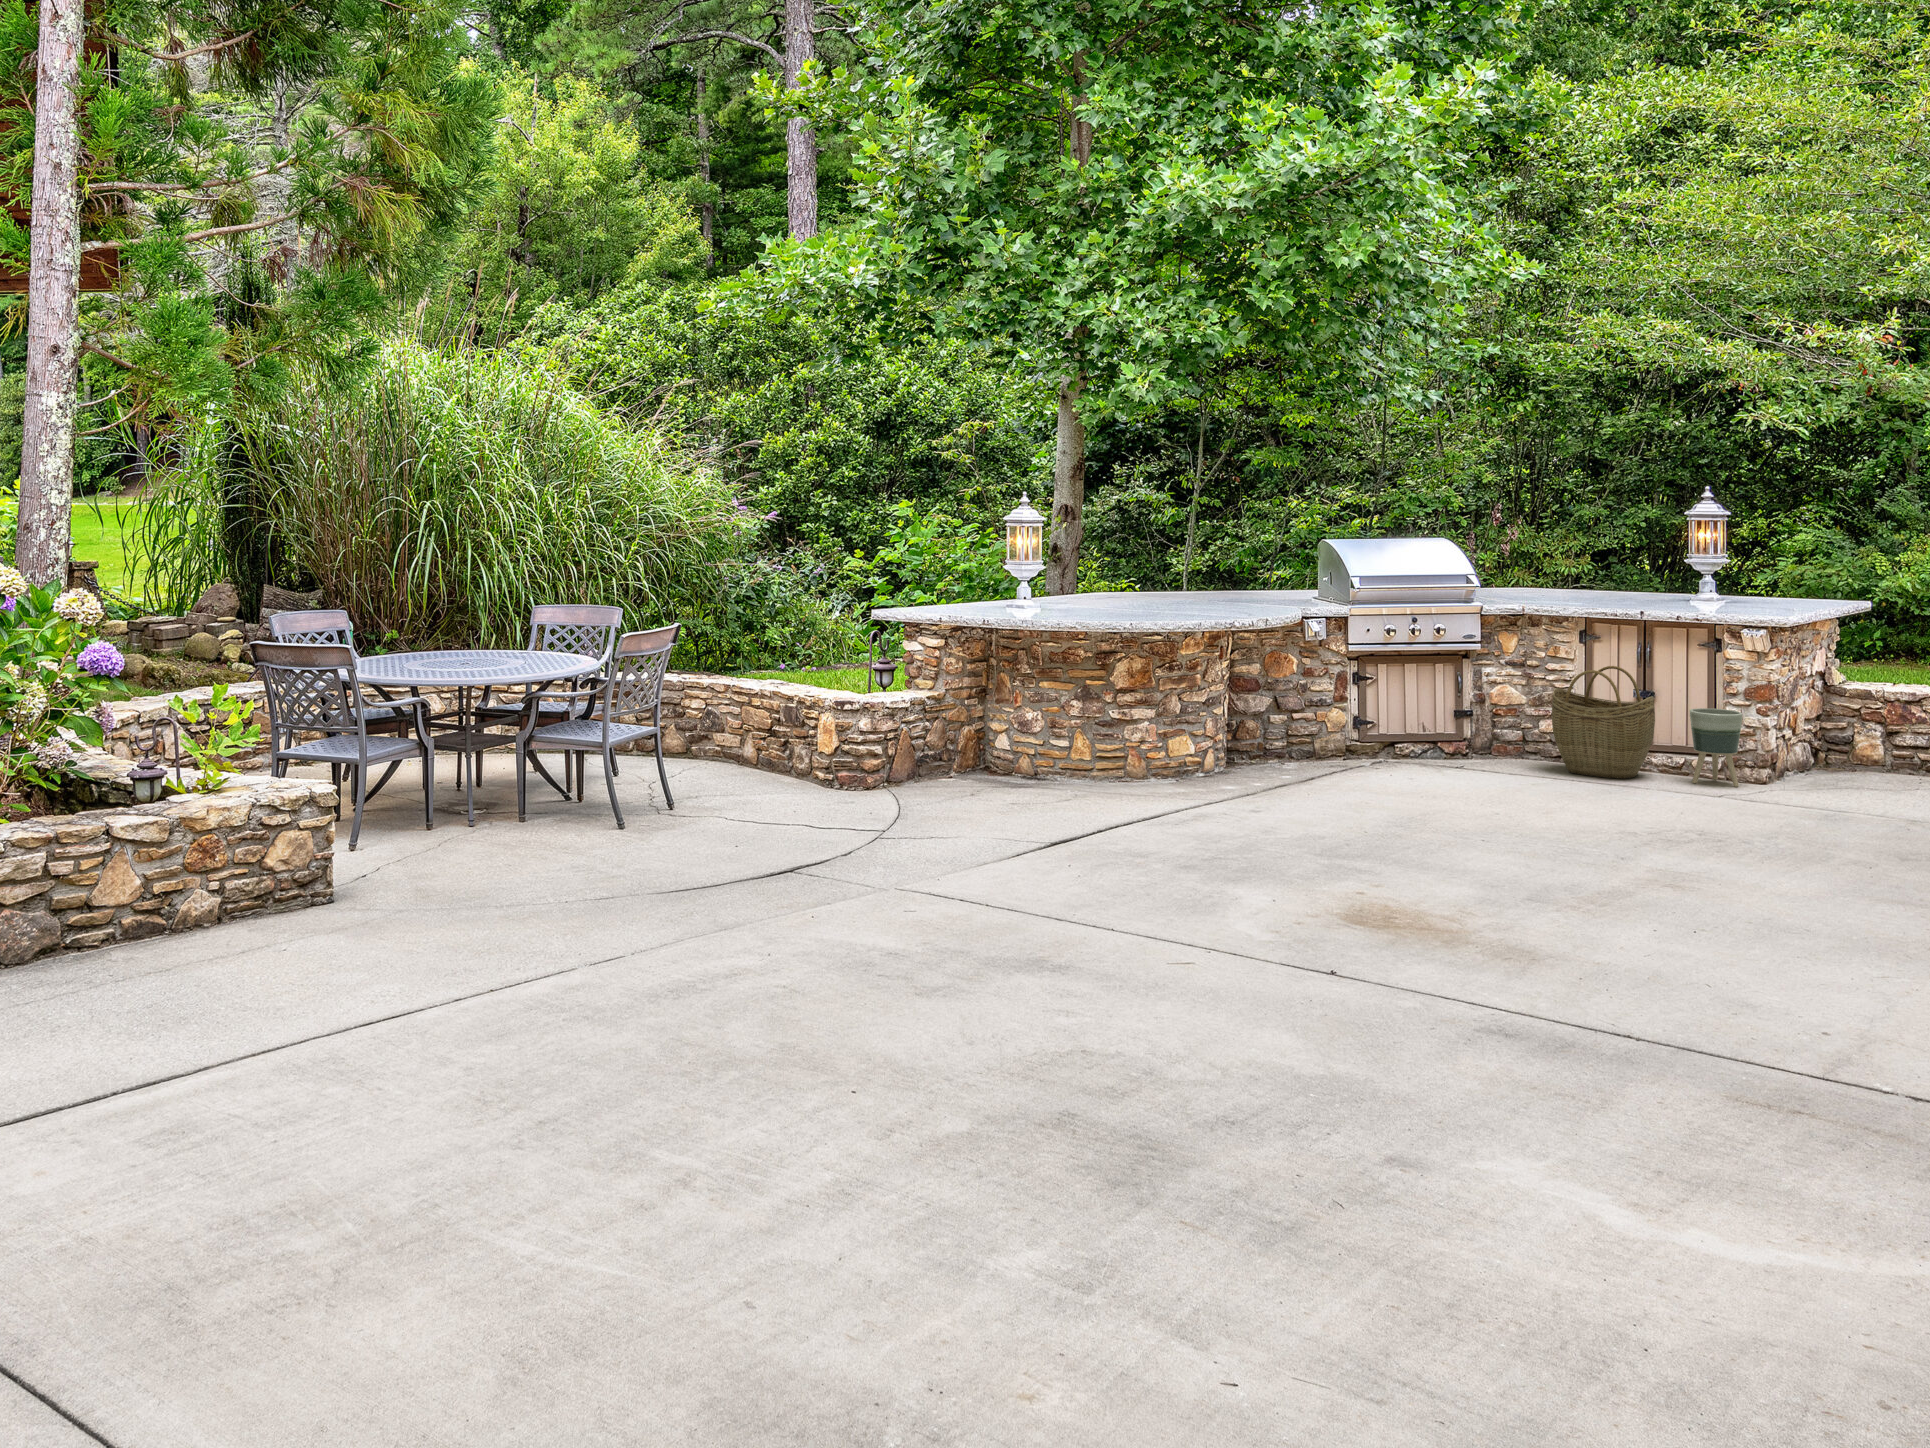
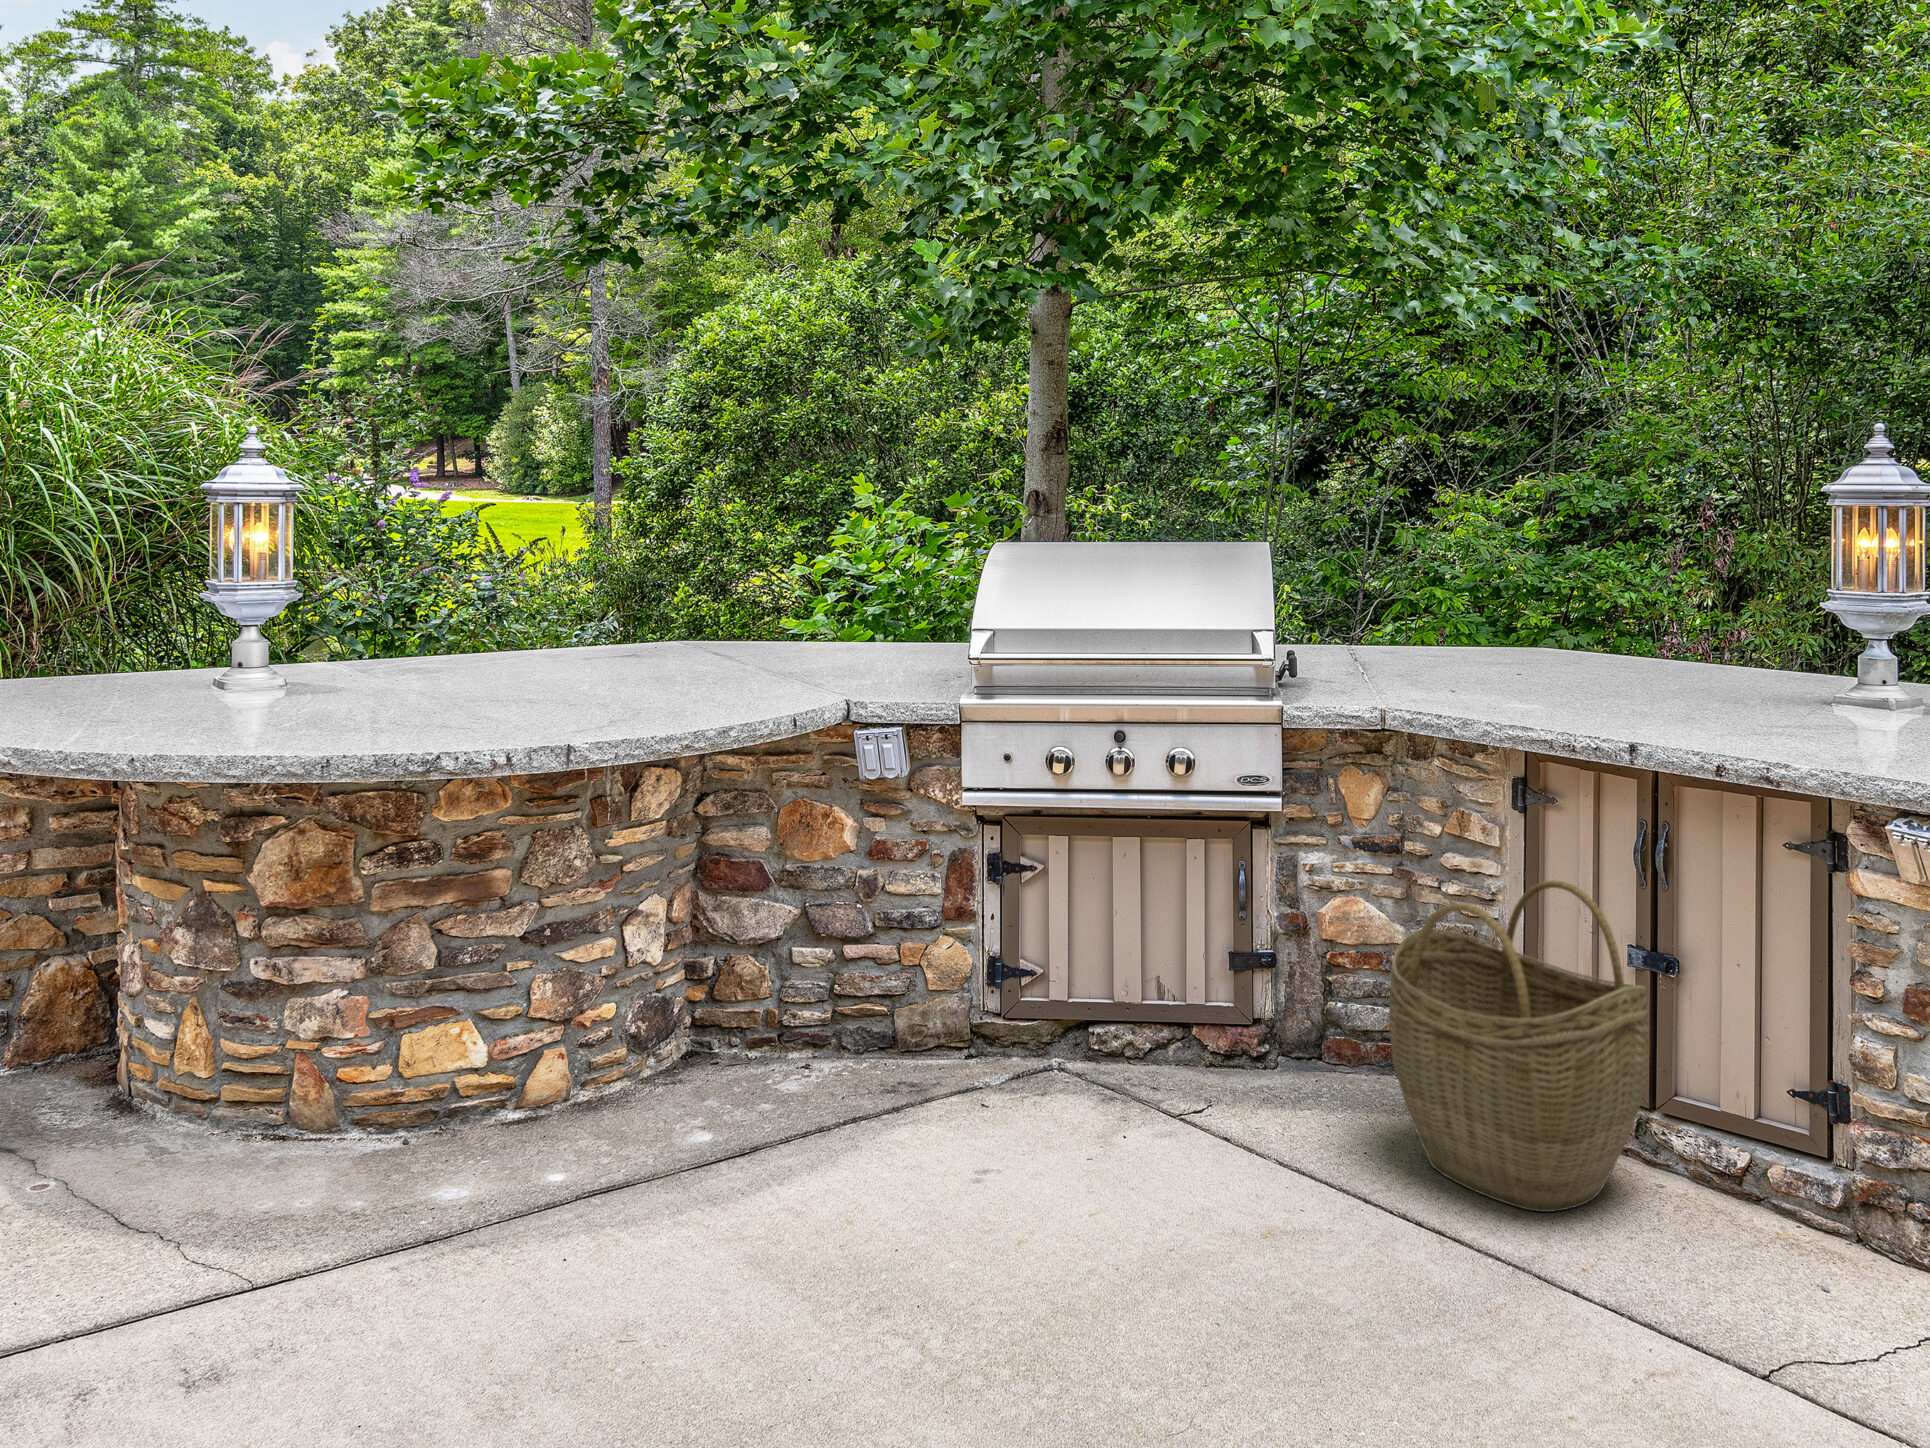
planter: present [1690,708,1743,787] -> none [1726,1029,1878,1293]

